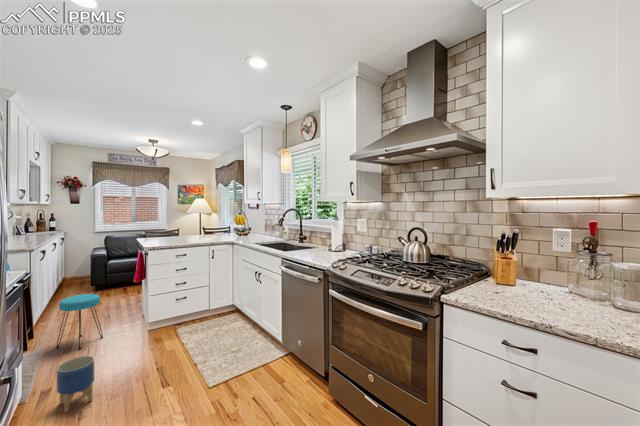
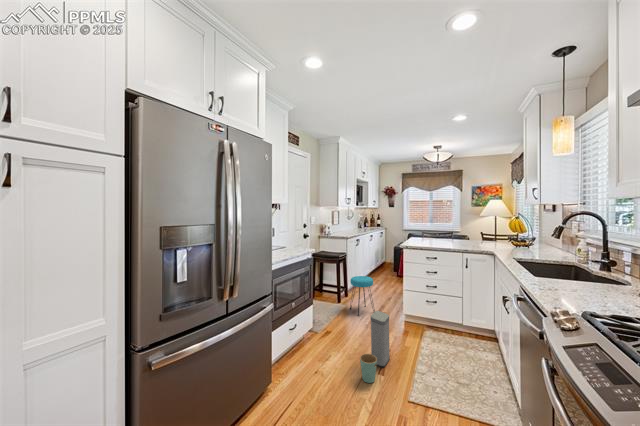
trash can: none [143,320,166,401] -> present [360,311,390,383]
planter: present [57,356,94,412] -> none [322,320,342,356]

